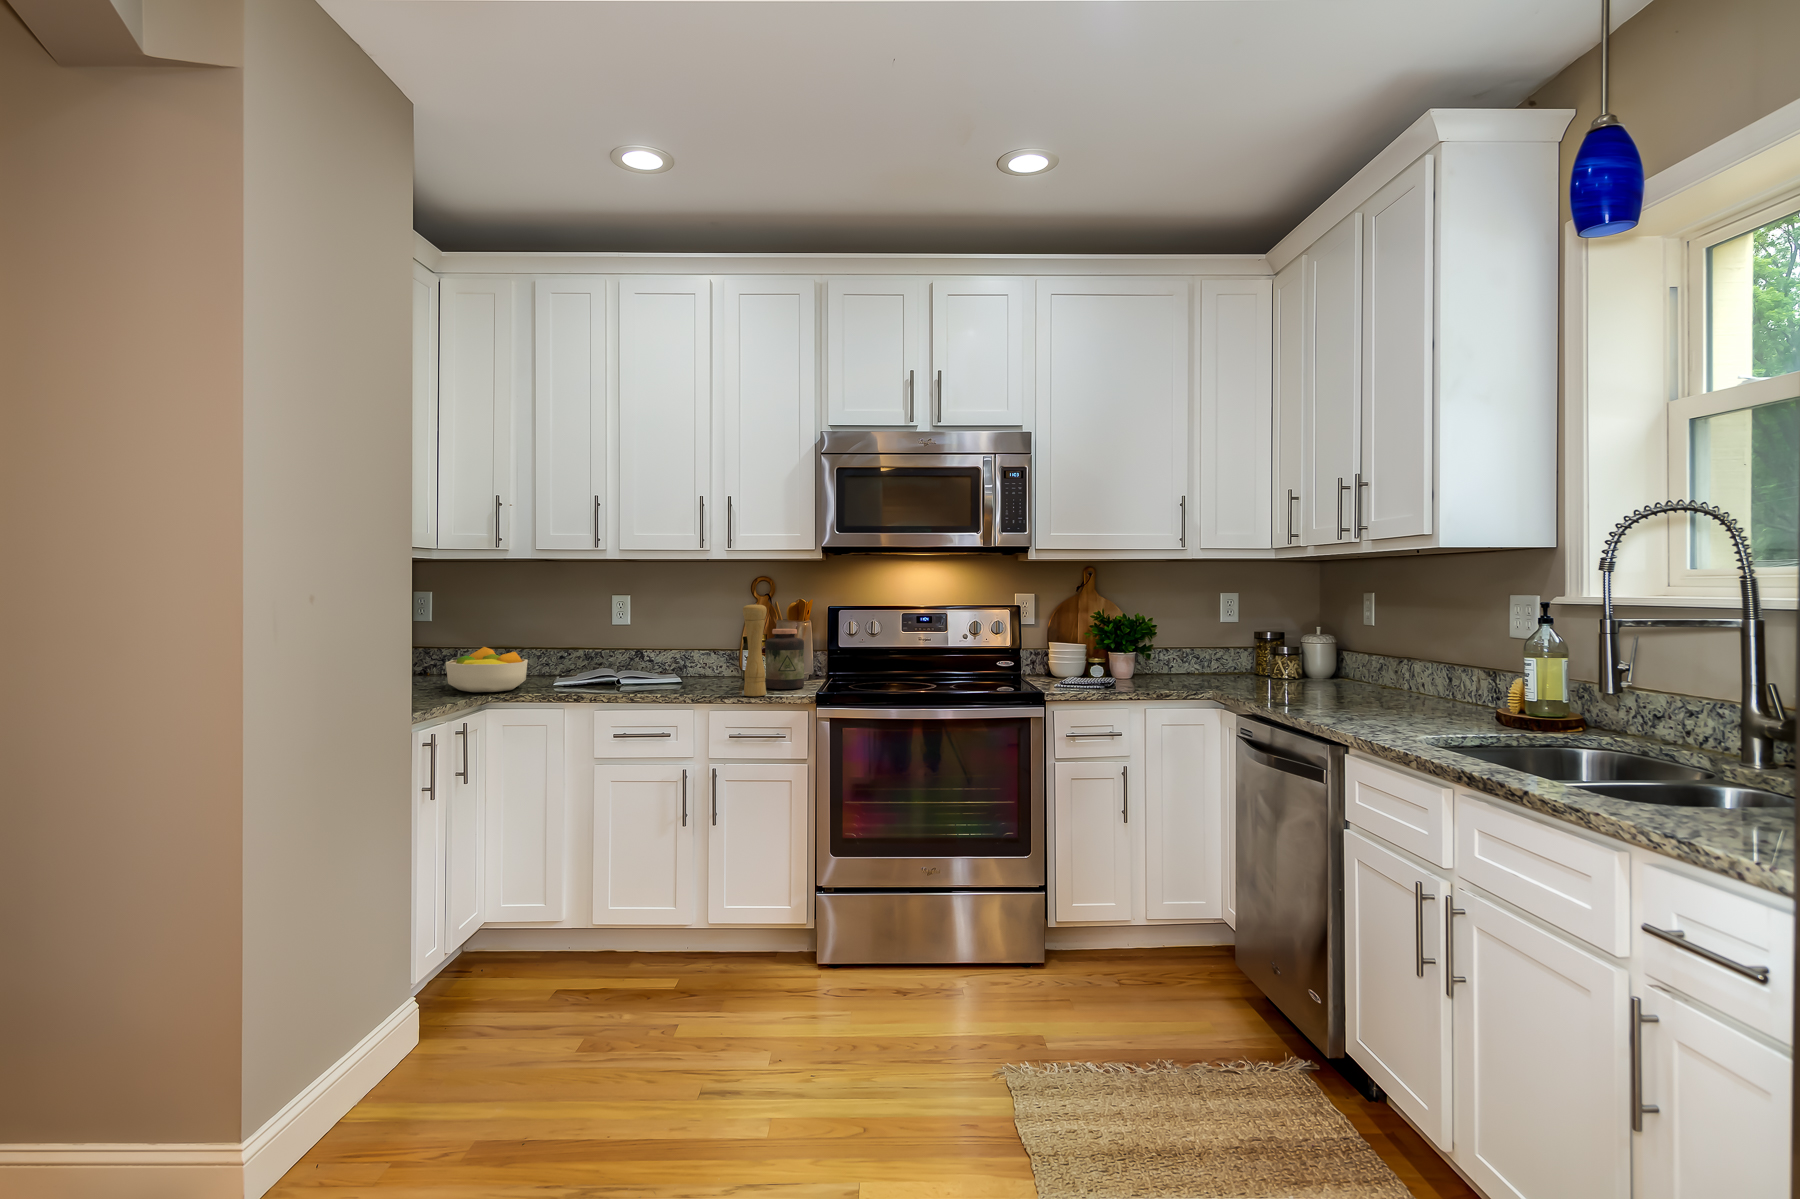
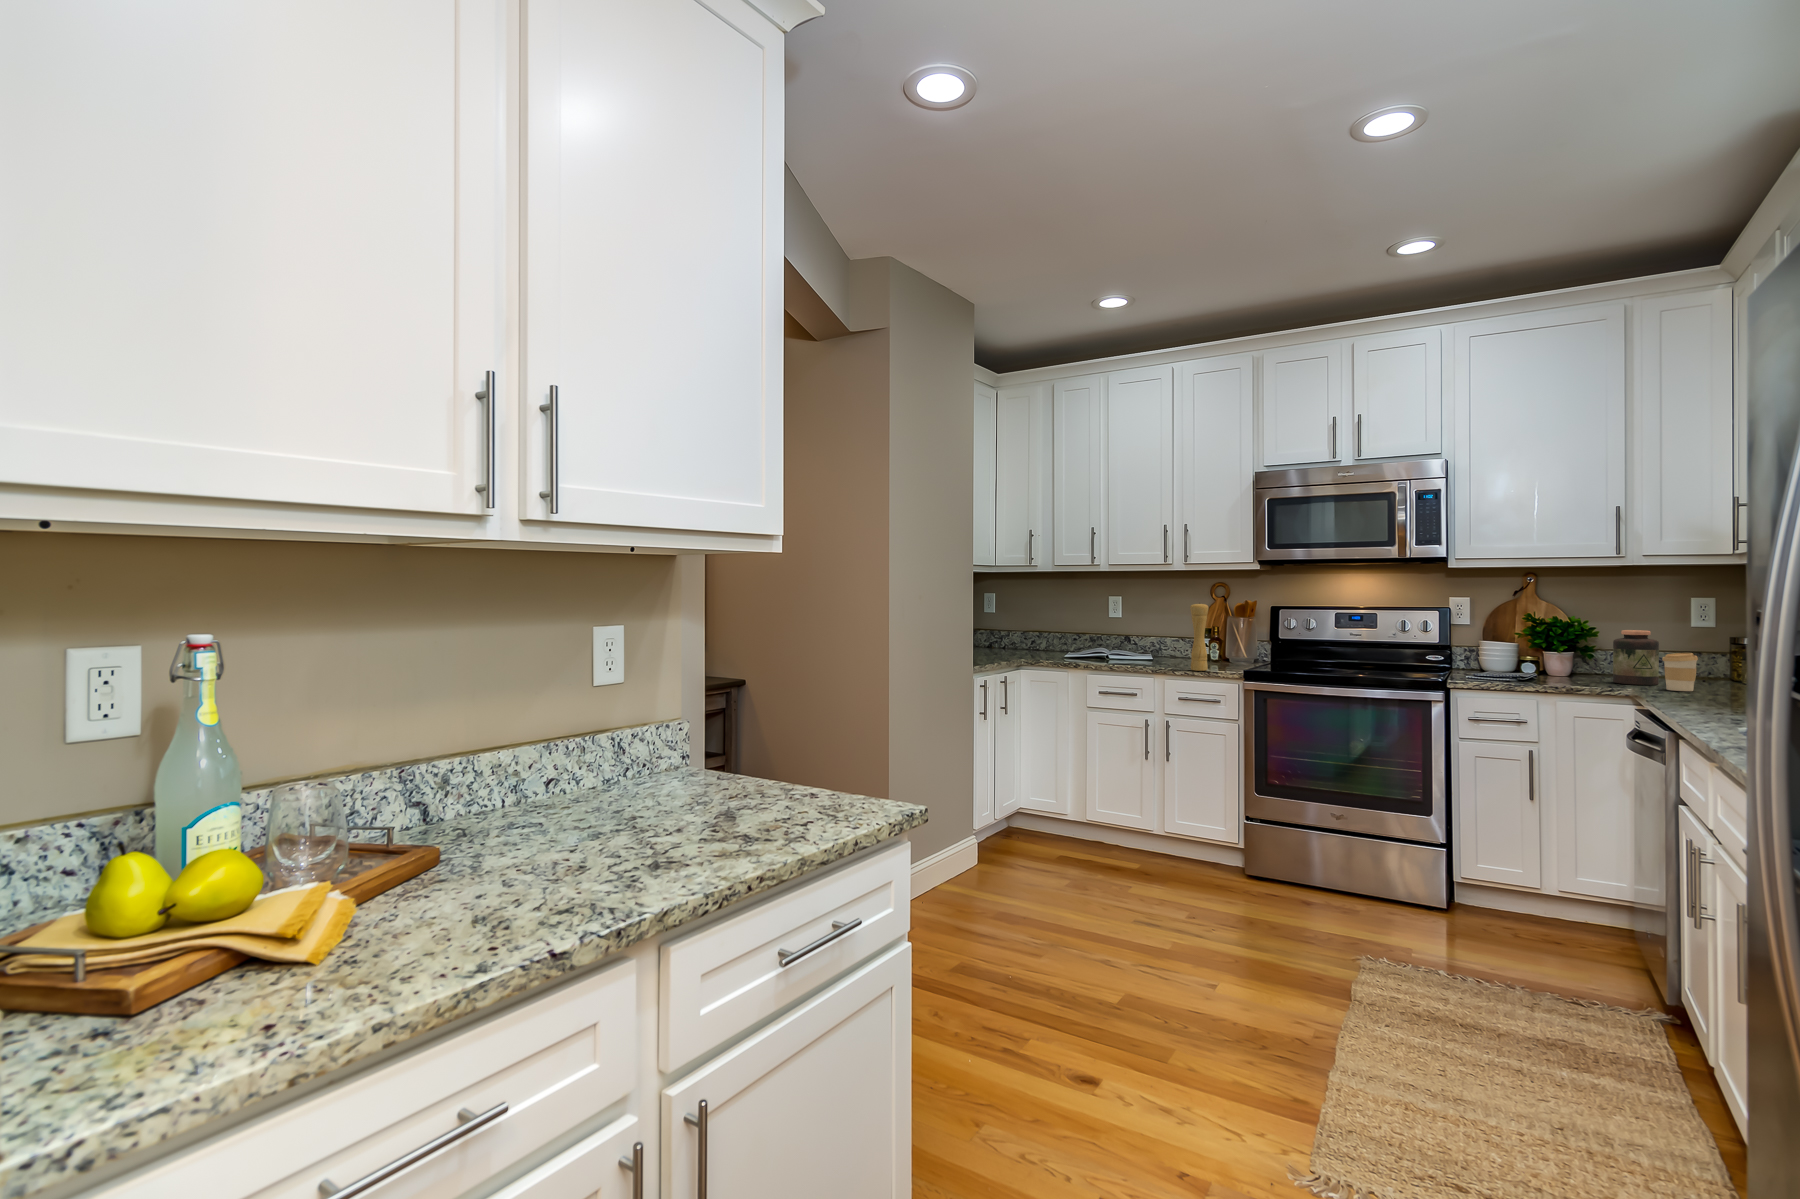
jar: present [765,629,804,689] -> present [1613,630,1659,685]
fruit bowl: present [446,647,528,692] -> none [998,630,1049,659]
coffee cup: none [1227,651,1257,691] -> present [1662,653,1698,691]

